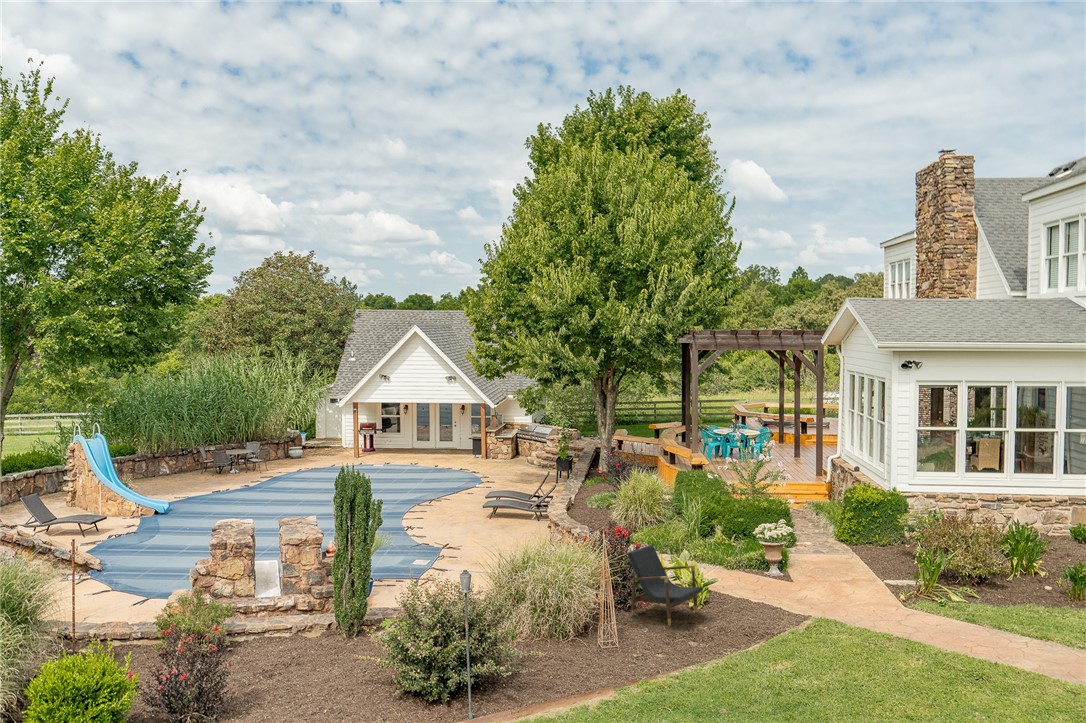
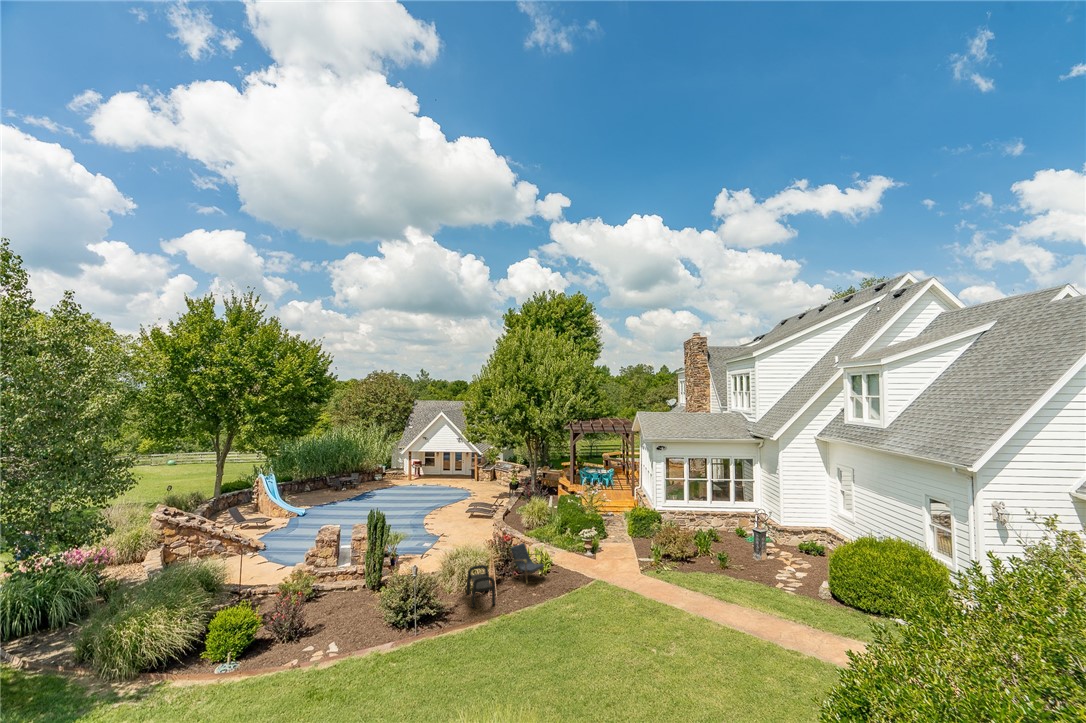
bench: none [547,585,620,670] -> present [467,565,496,608]

